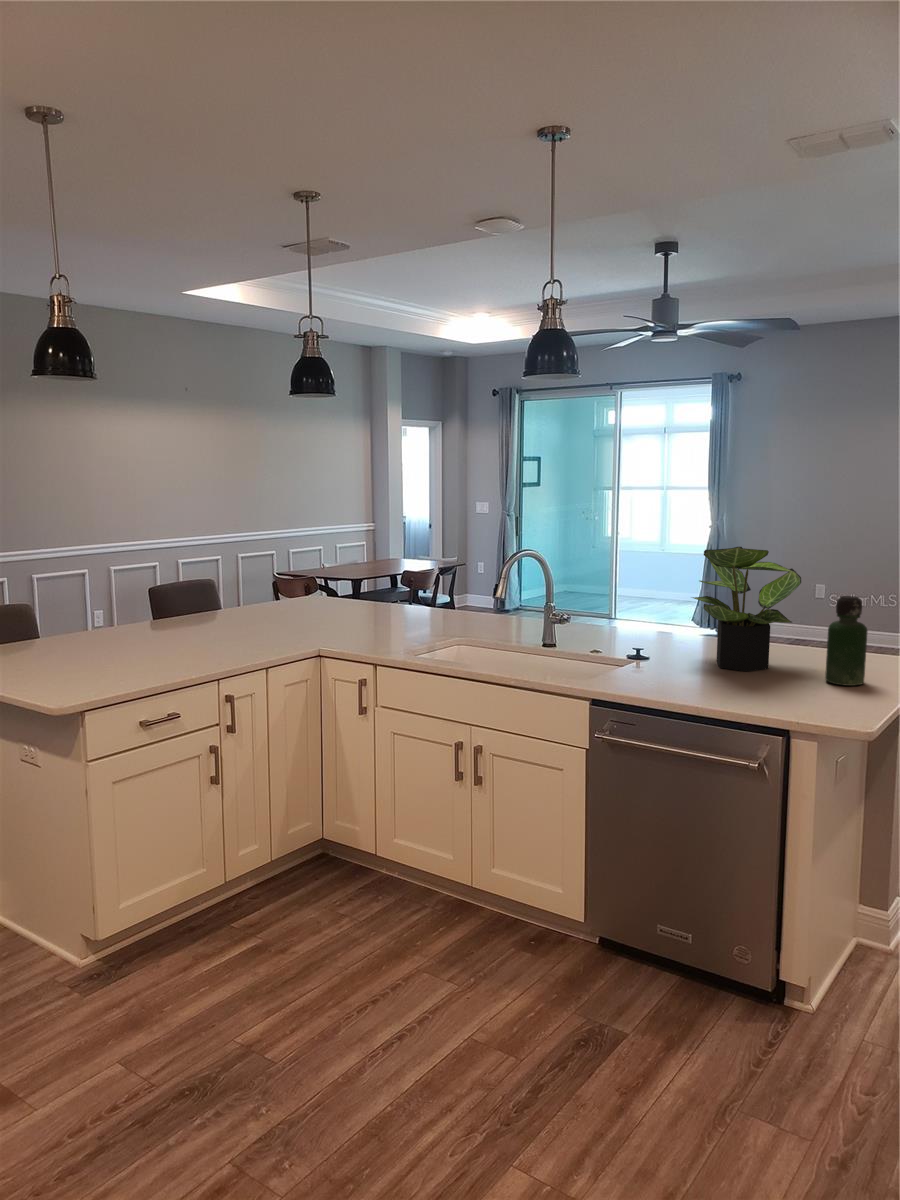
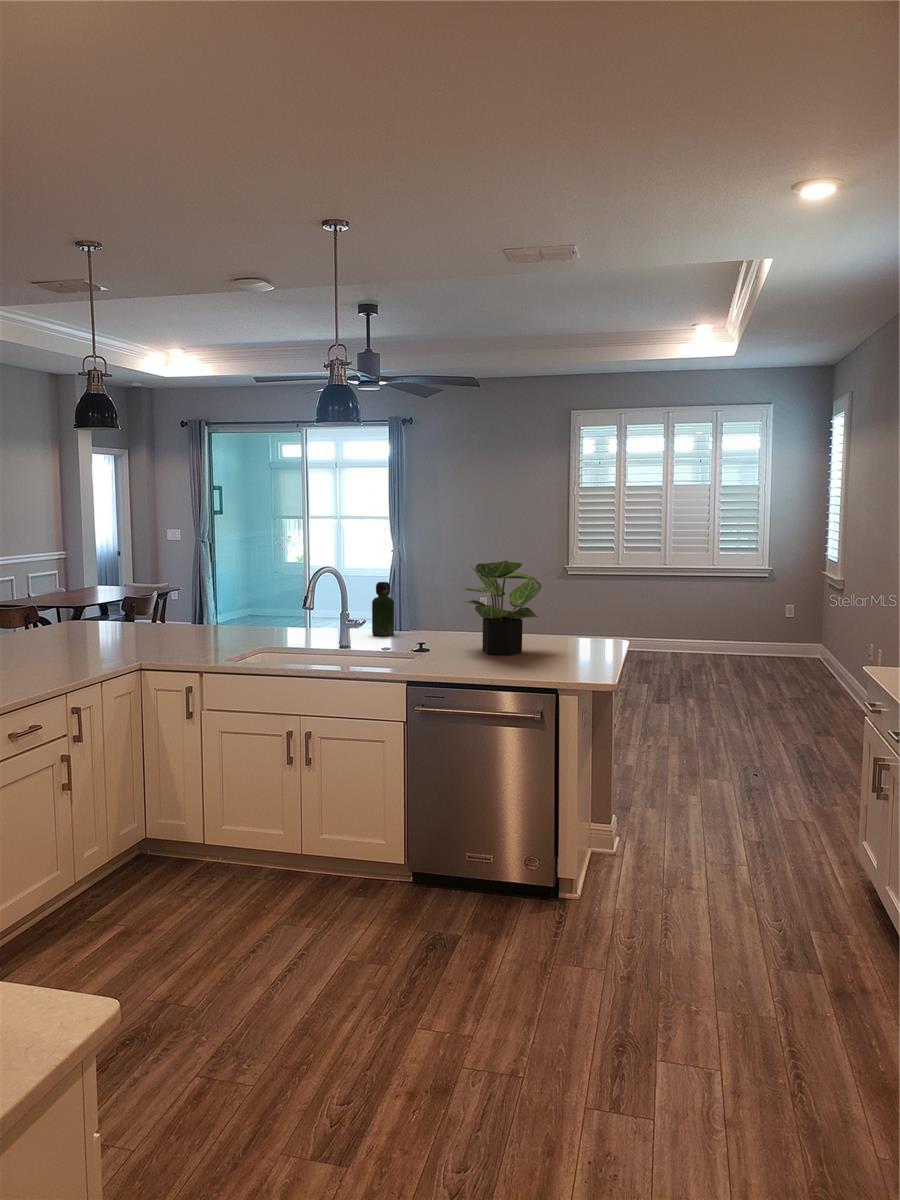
bottle: present [825,596,867,686] -> present [372,582,394,636]

